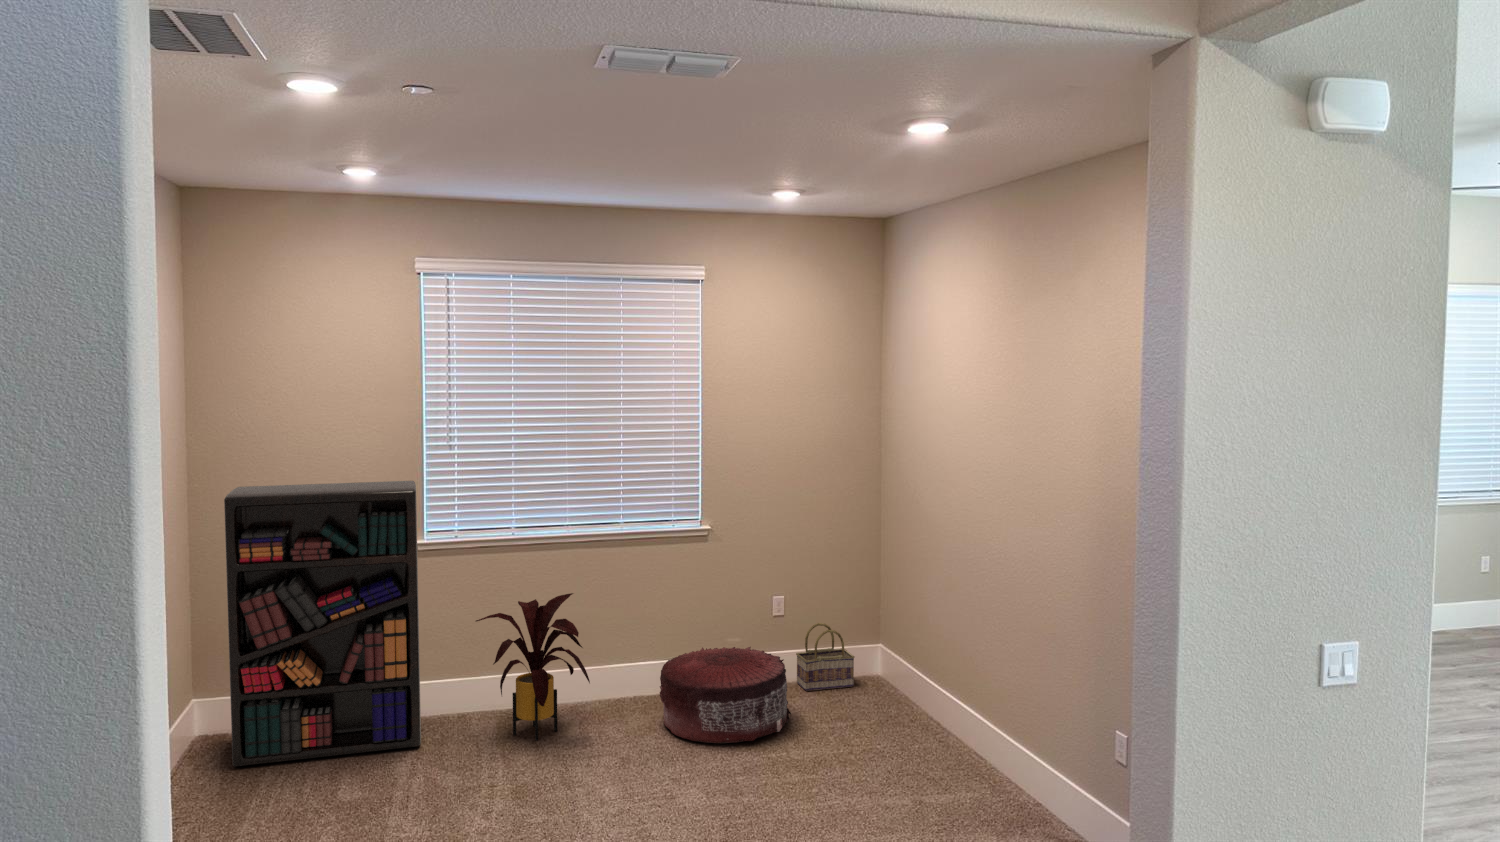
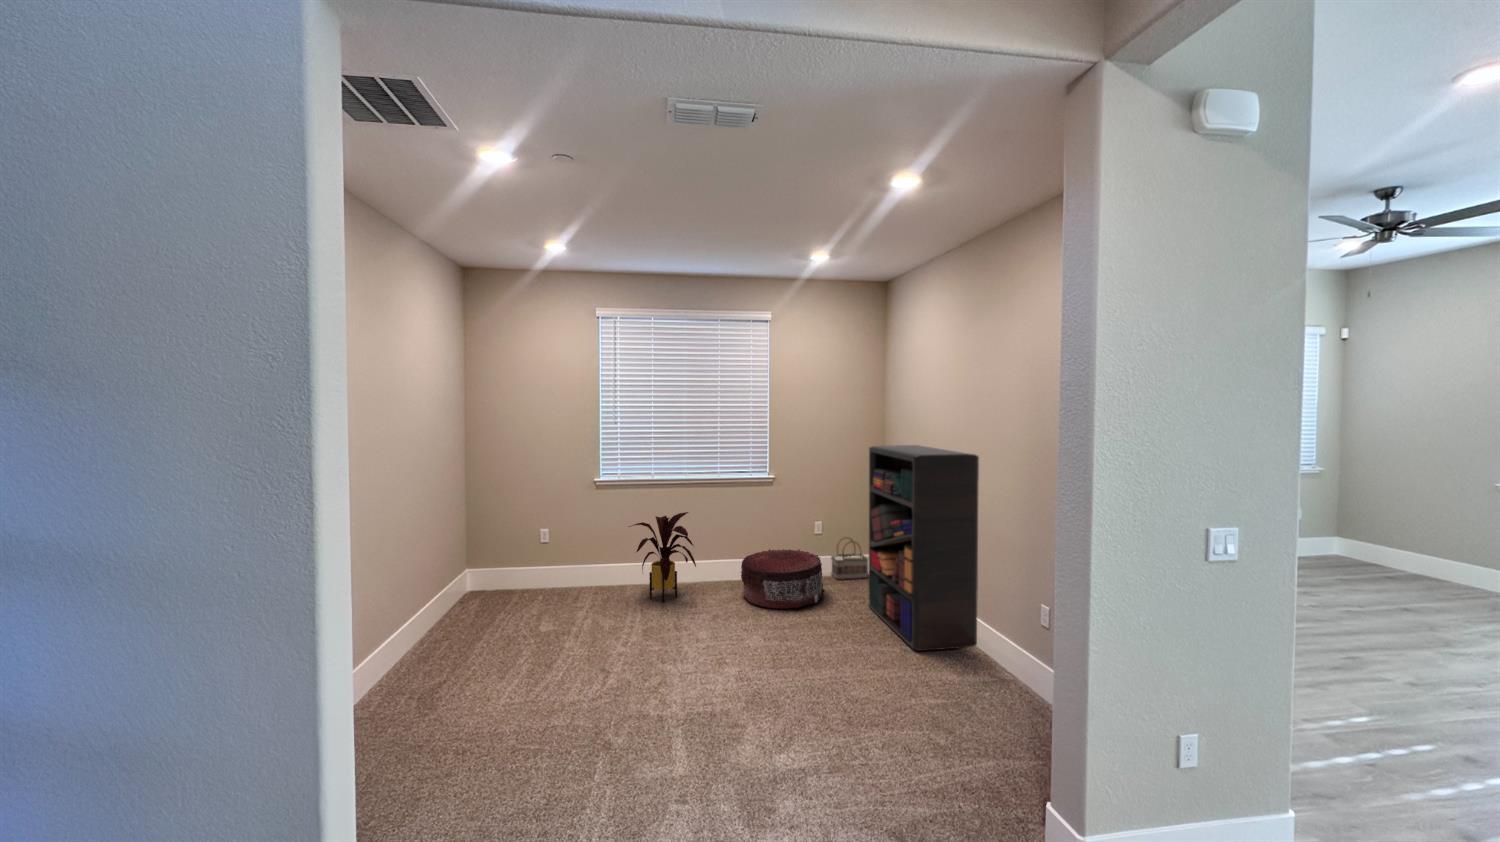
bookshelf: present [224,481,421,766] -> present [869,445,979,651]

